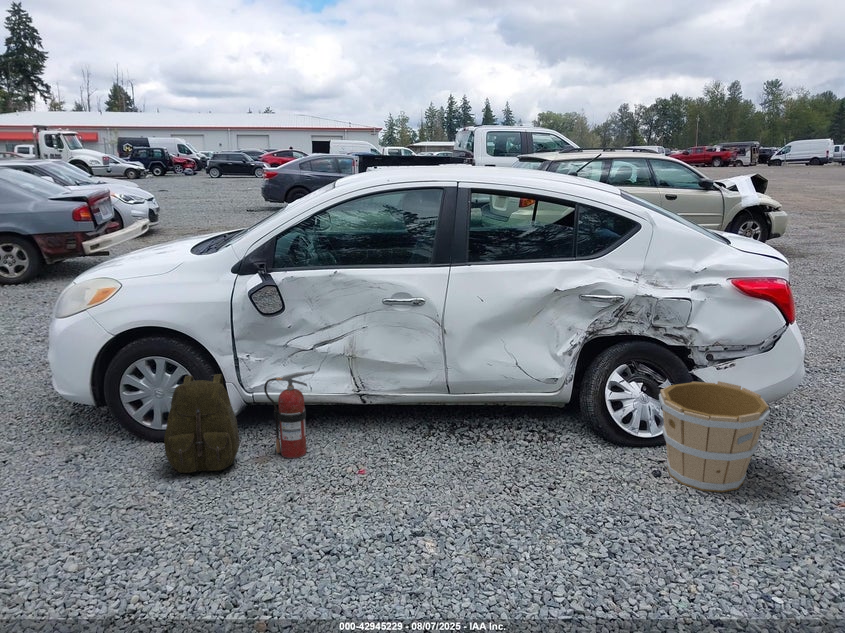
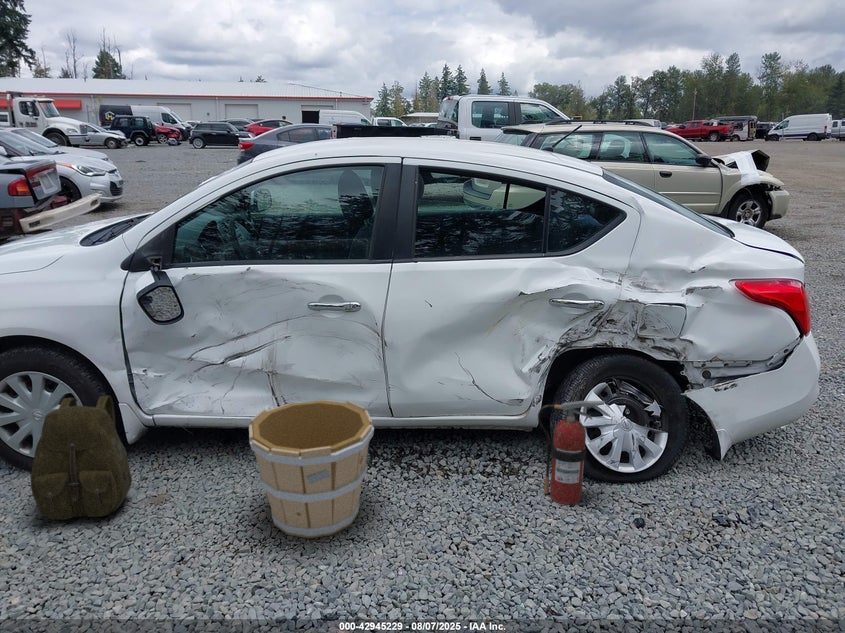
fire extinguisher: present [264,371,315,458] -> present [538,401,605,505]
wooden bucket: present [659,381,770,492] -> present [249,400,374,538]

